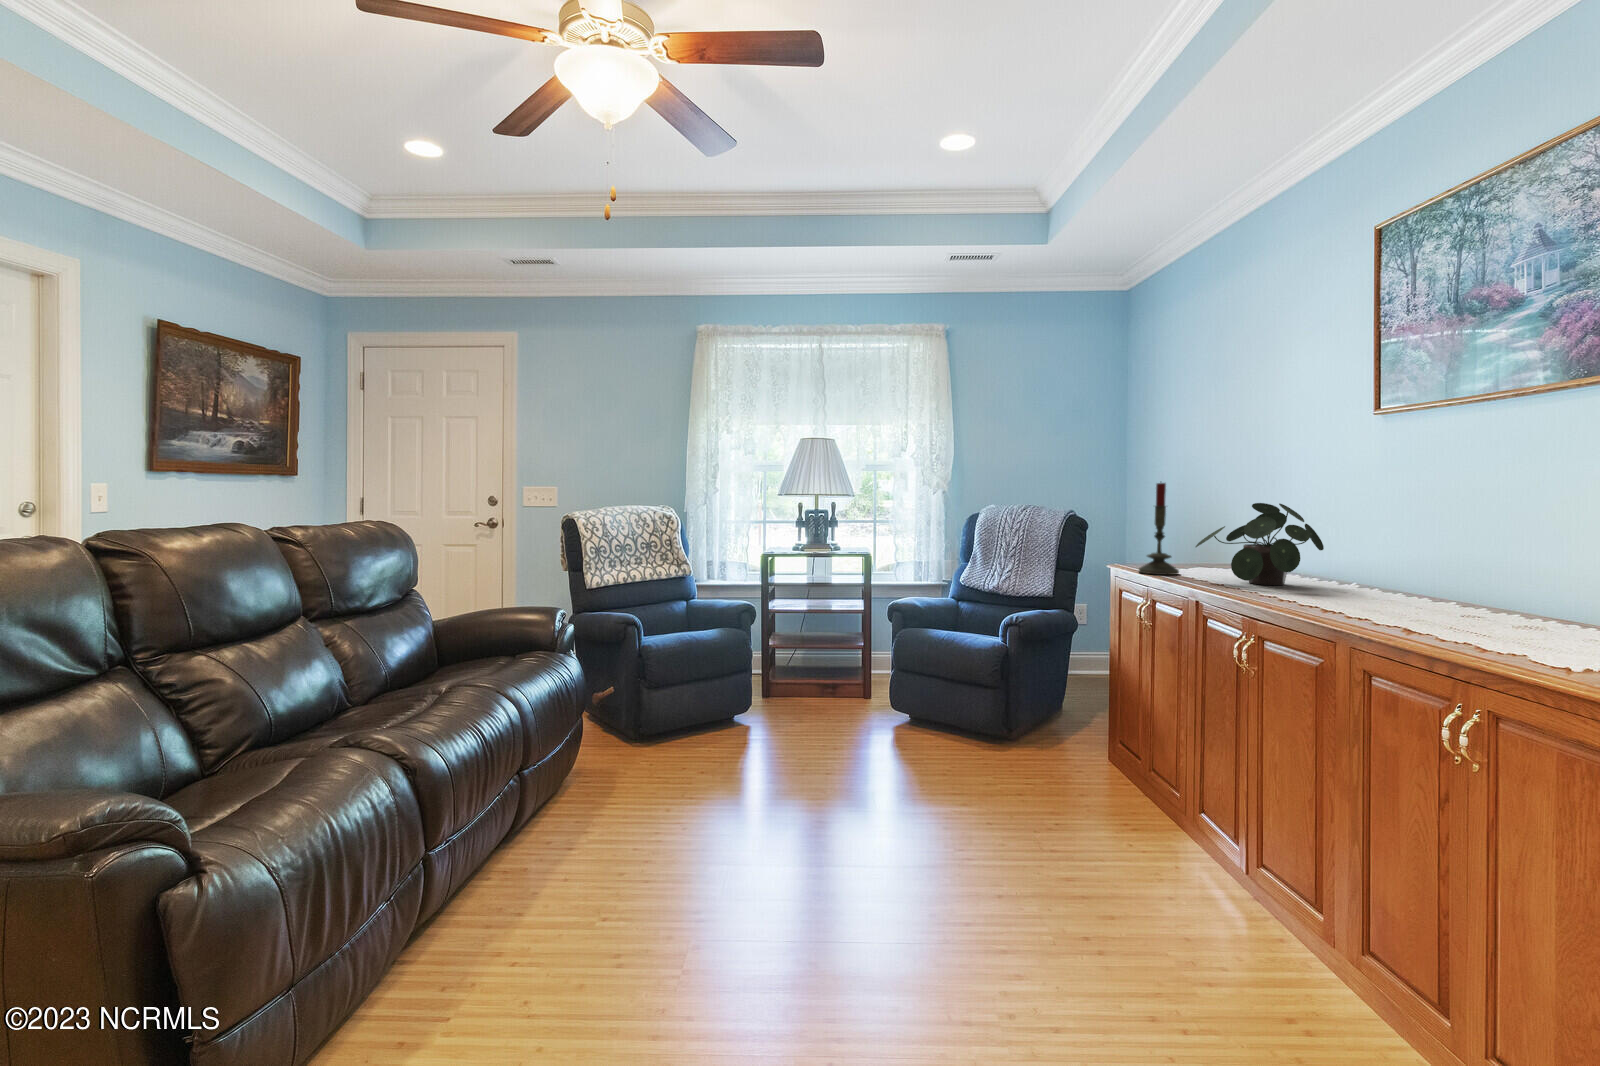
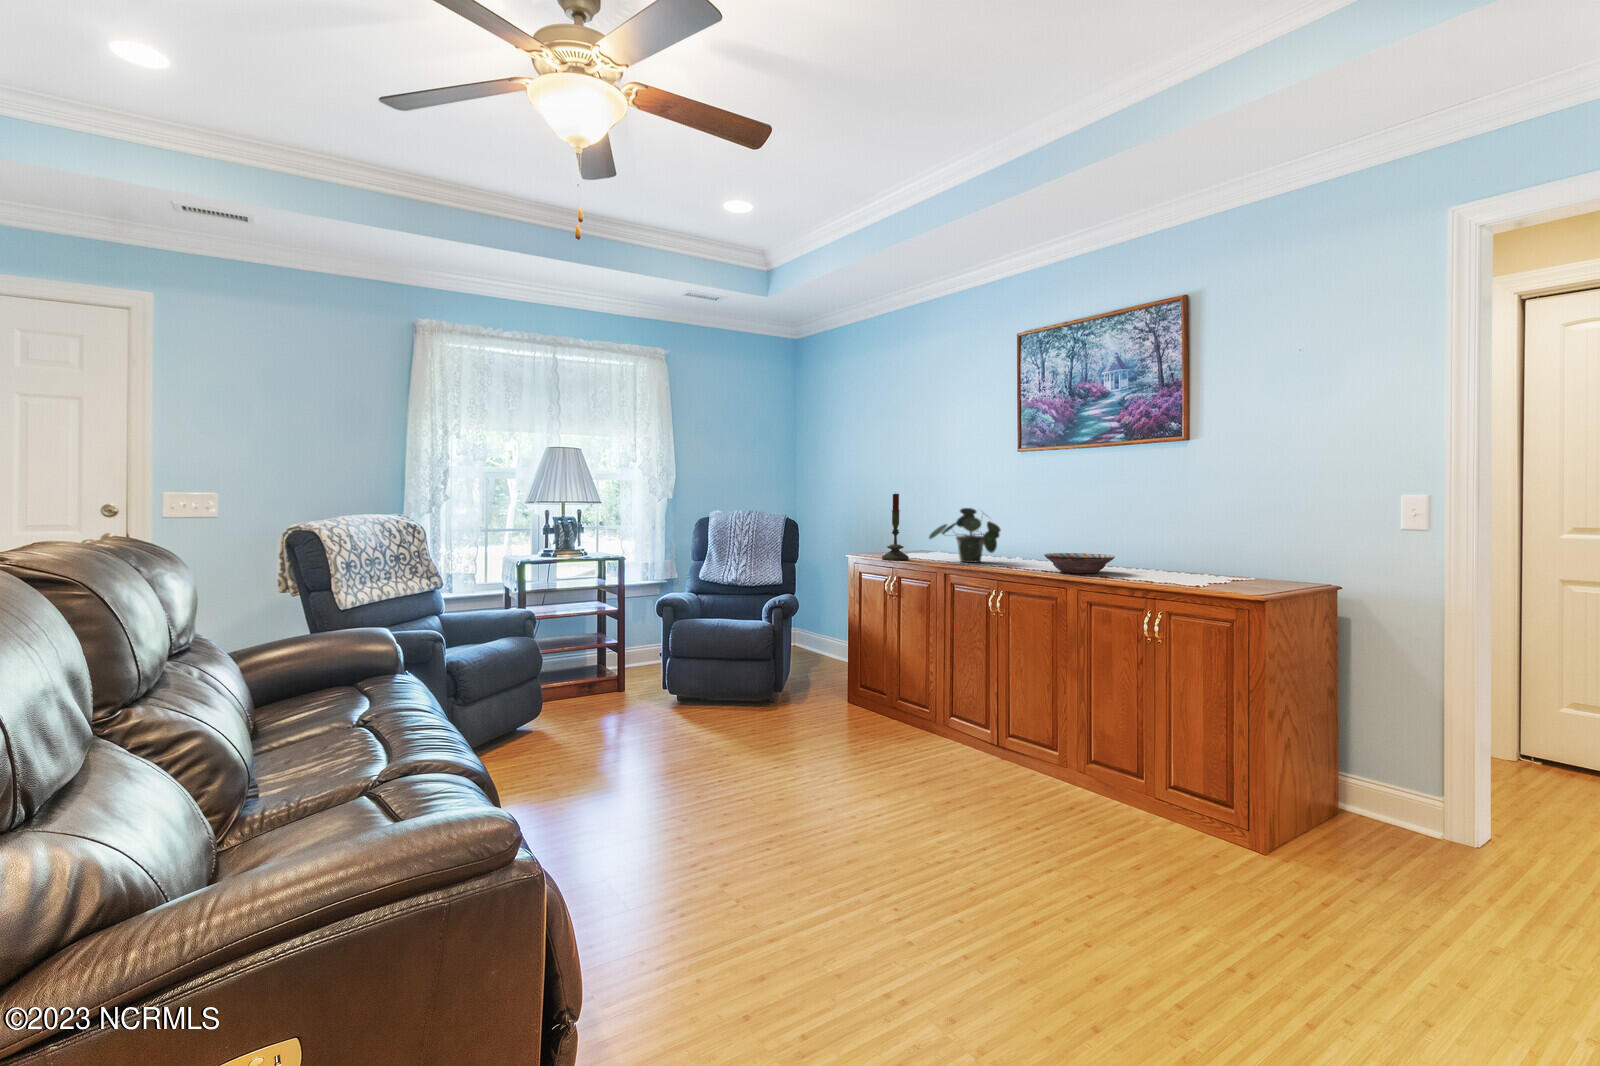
decorative bowl: none [1340,579,1487,617] -> present [1044,553,1115,573]

